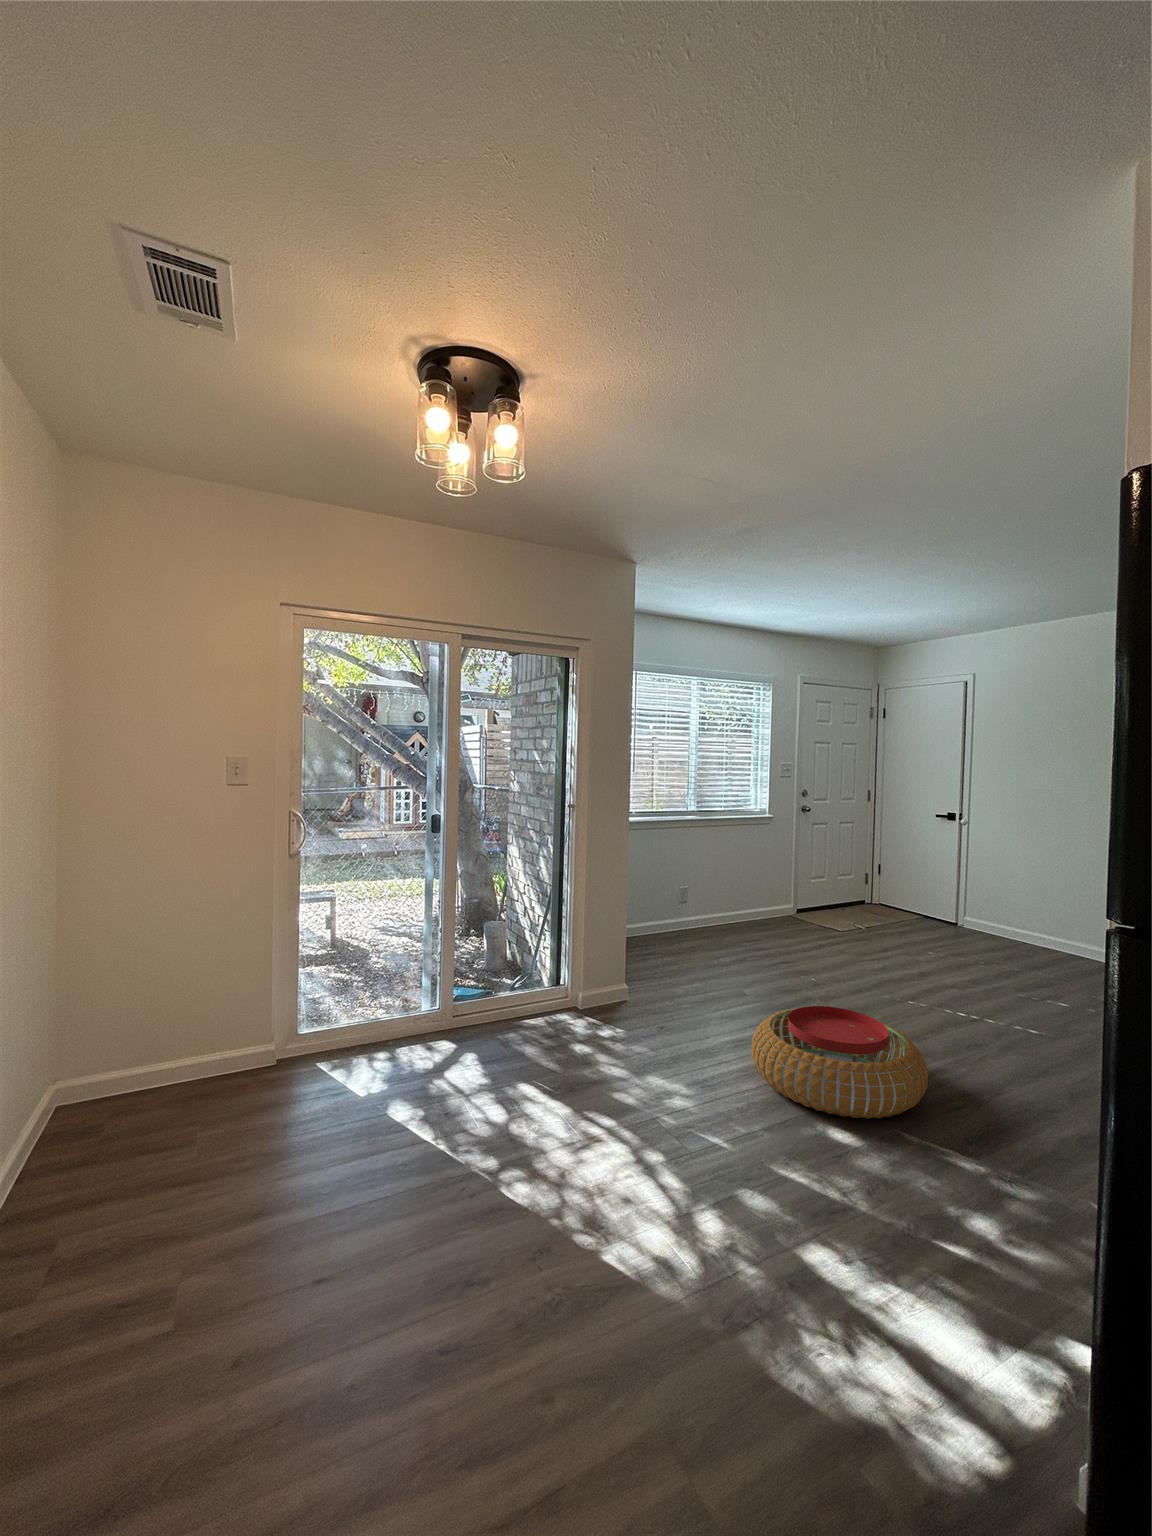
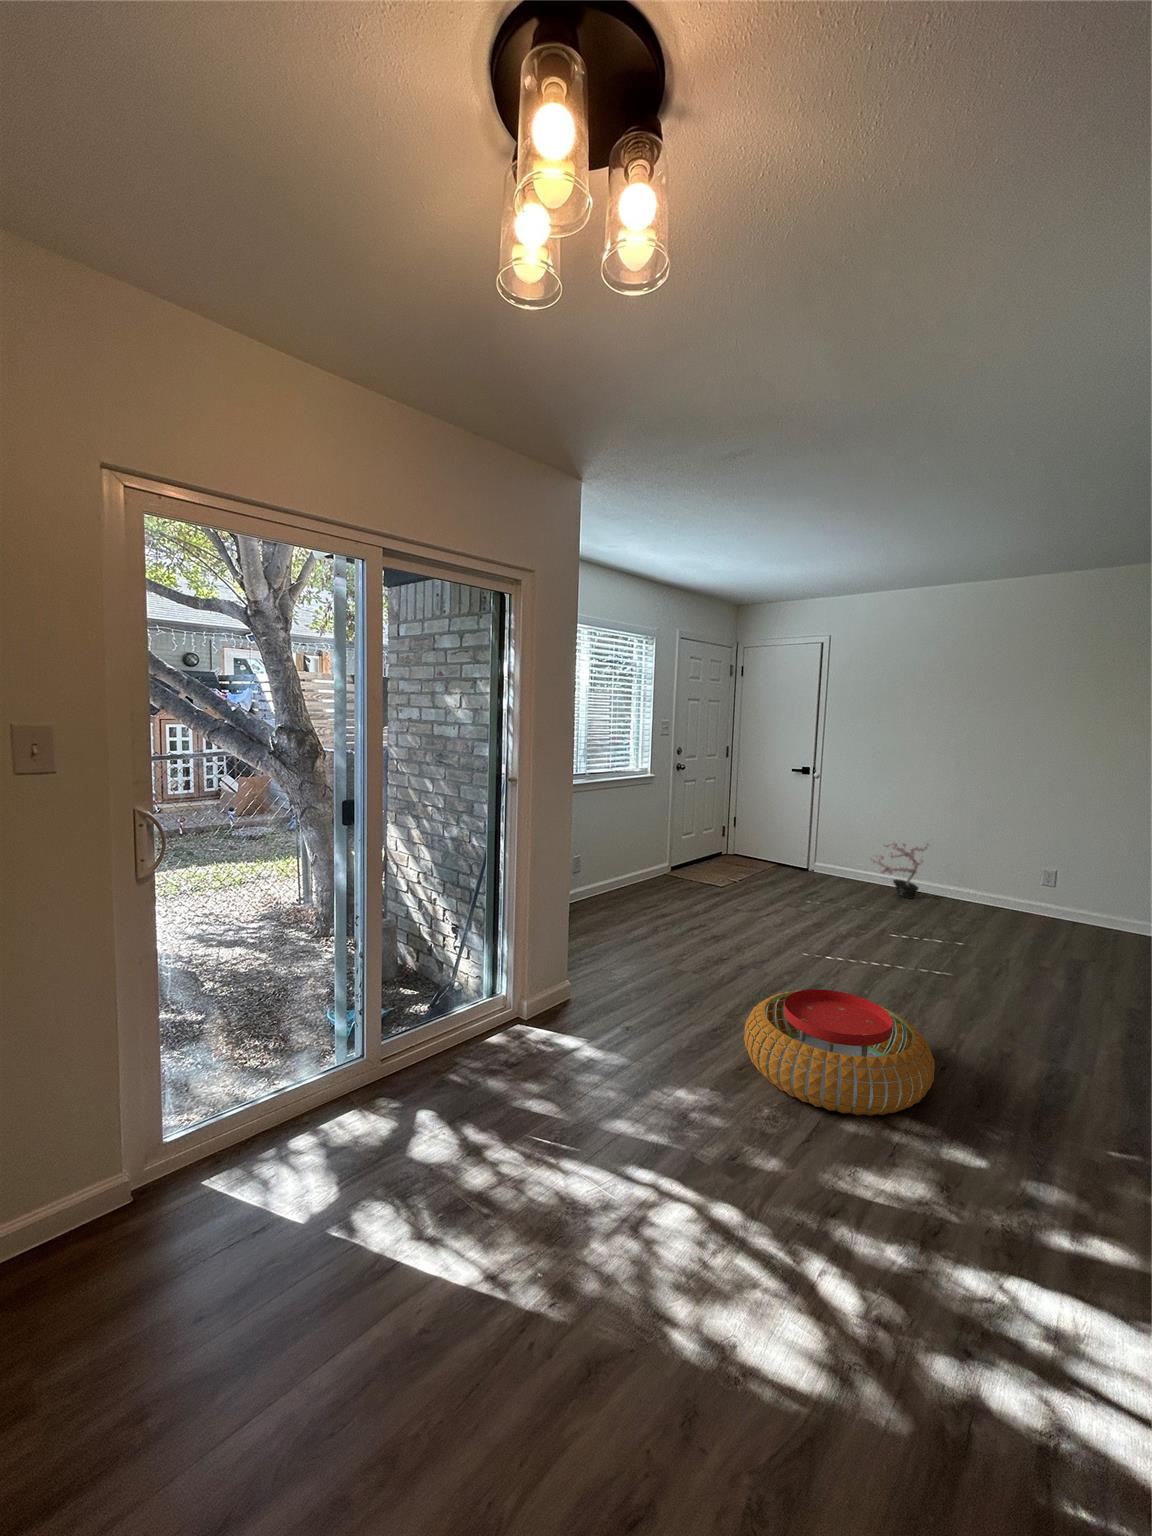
potted plant: none [1013,891,1088,959] -> present [871,842,929,899]

